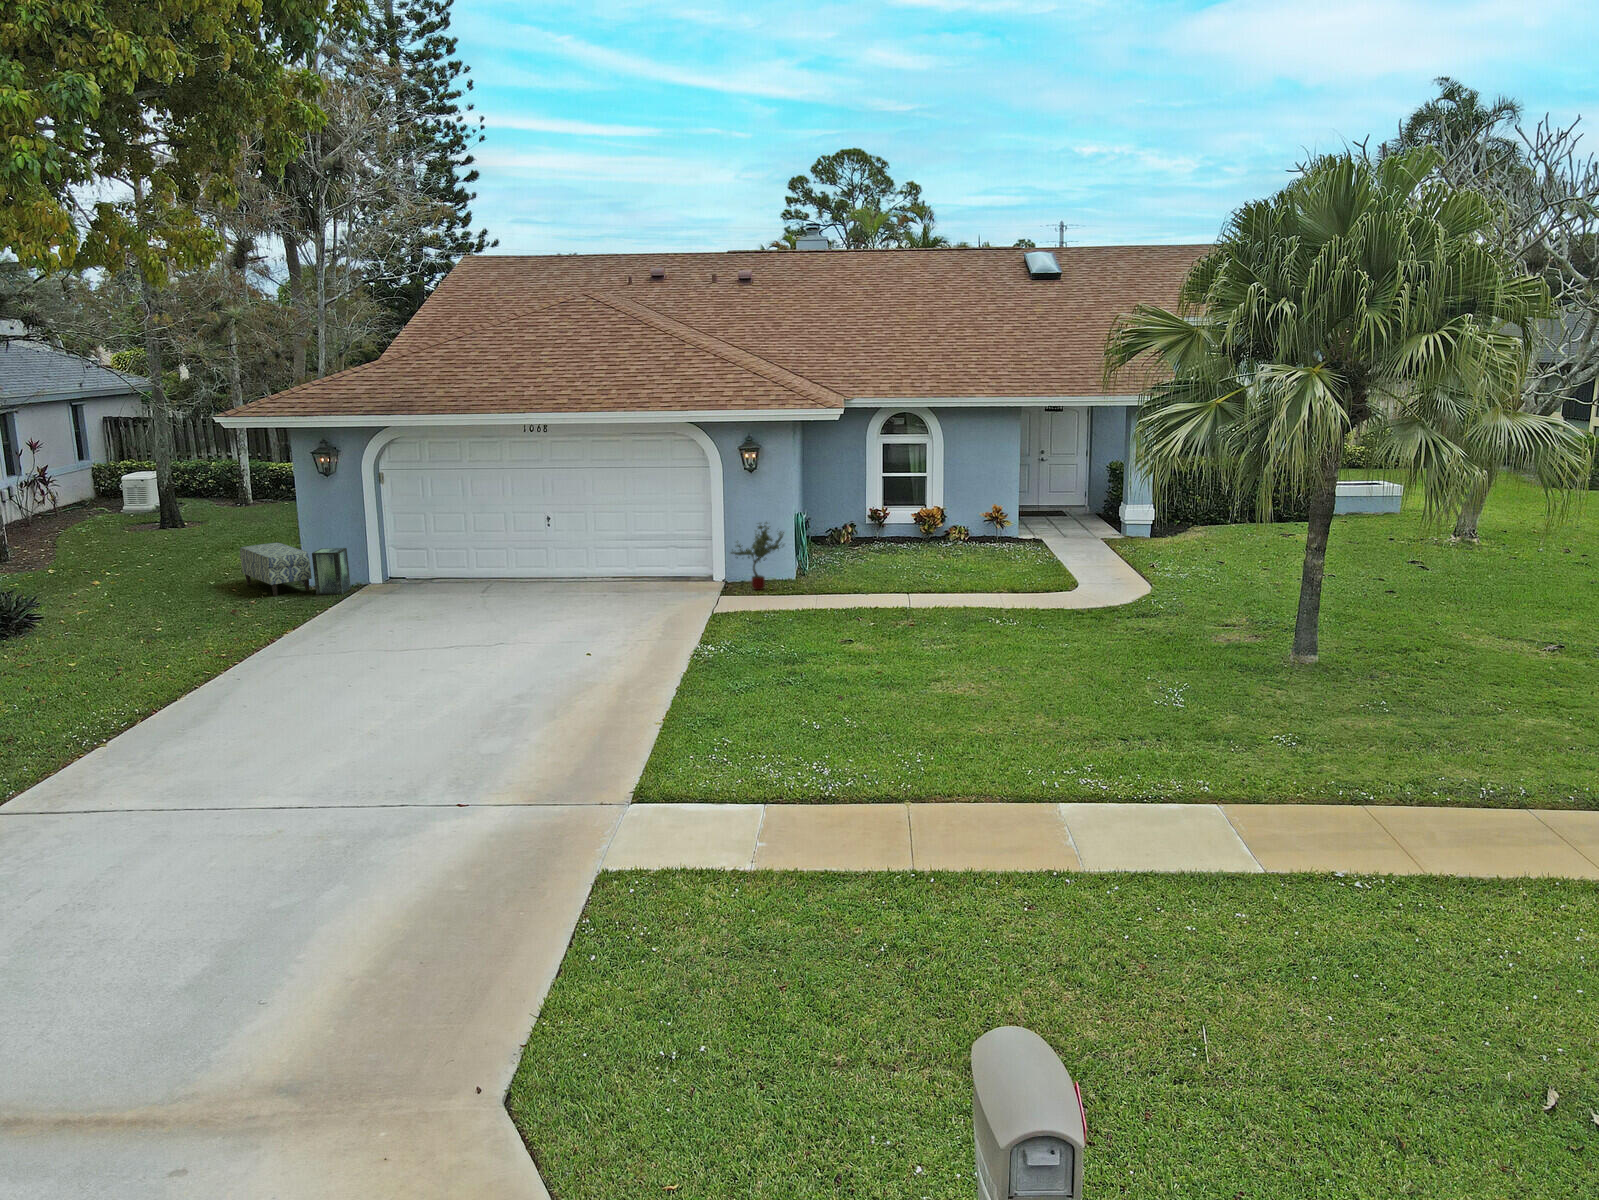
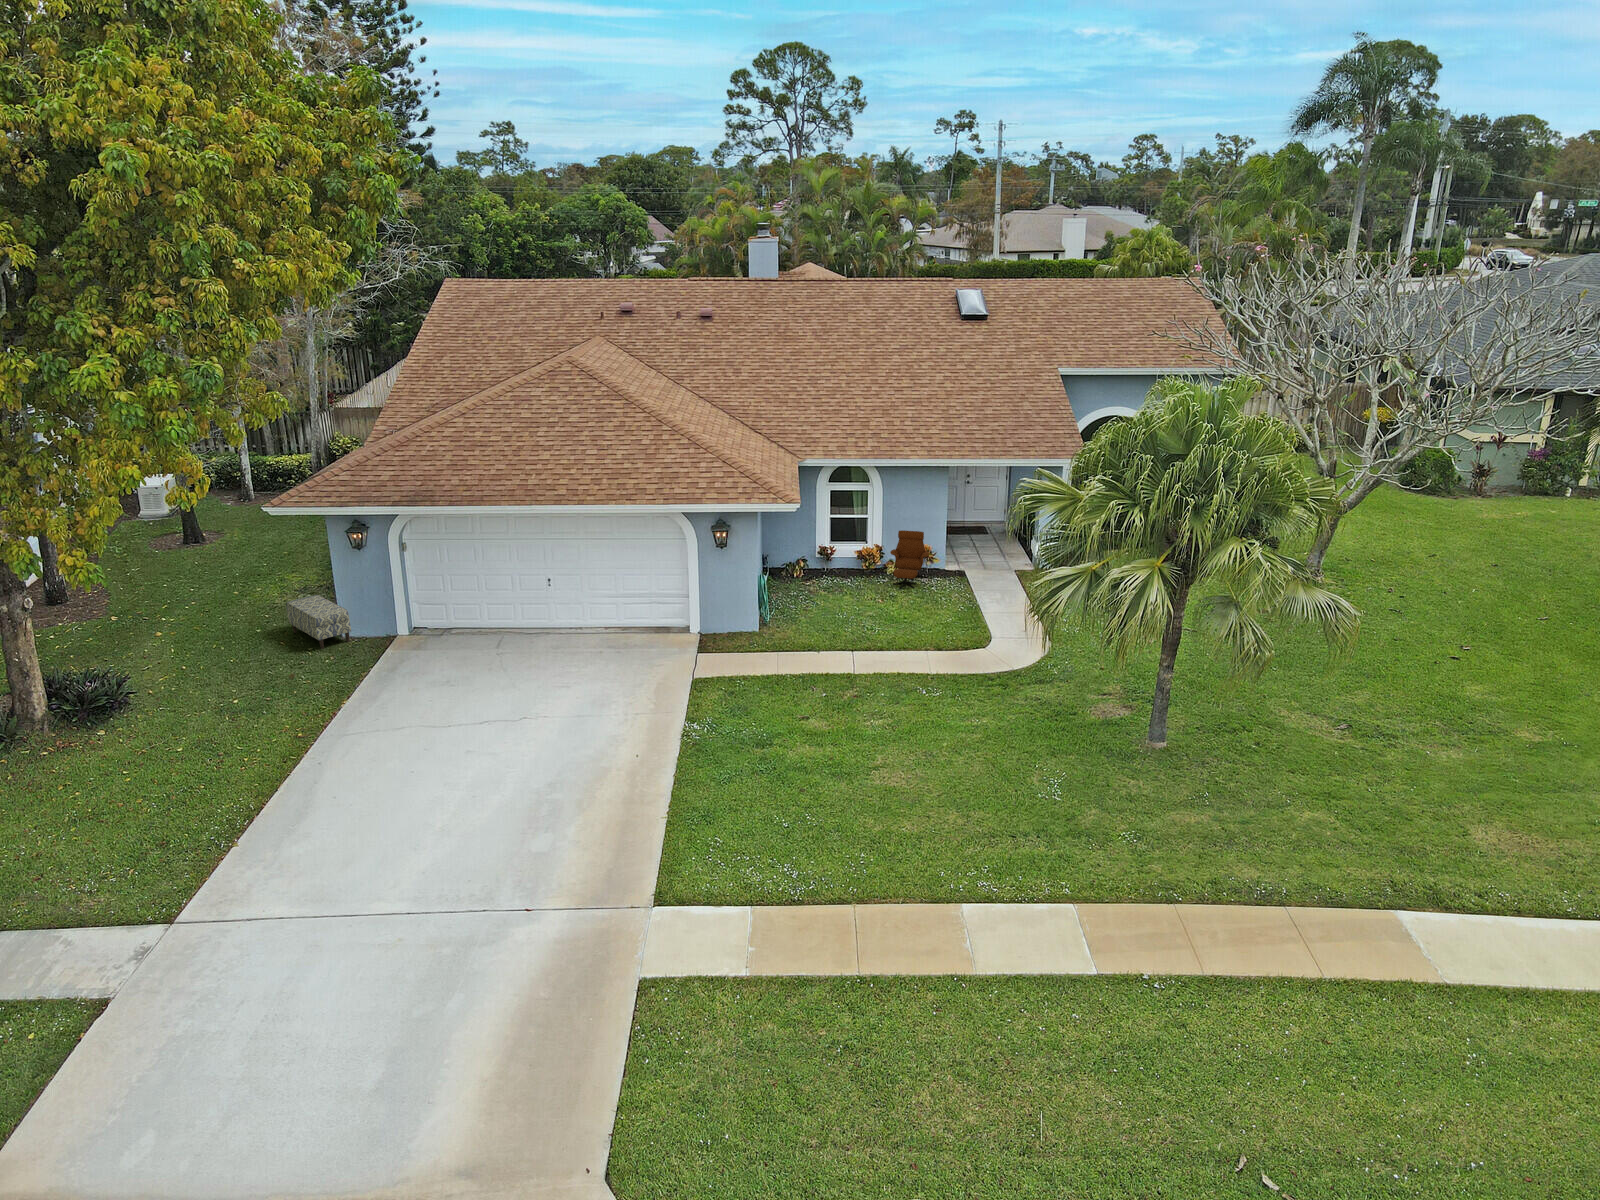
lounge chair: none [956,488,1003,552] -> present [890,530,929,589]
potted tree: present [731,522,784,590] -> none [704,586,751,642]
storage box: present [312,548,351,595] -> none [352,606,385,647]

